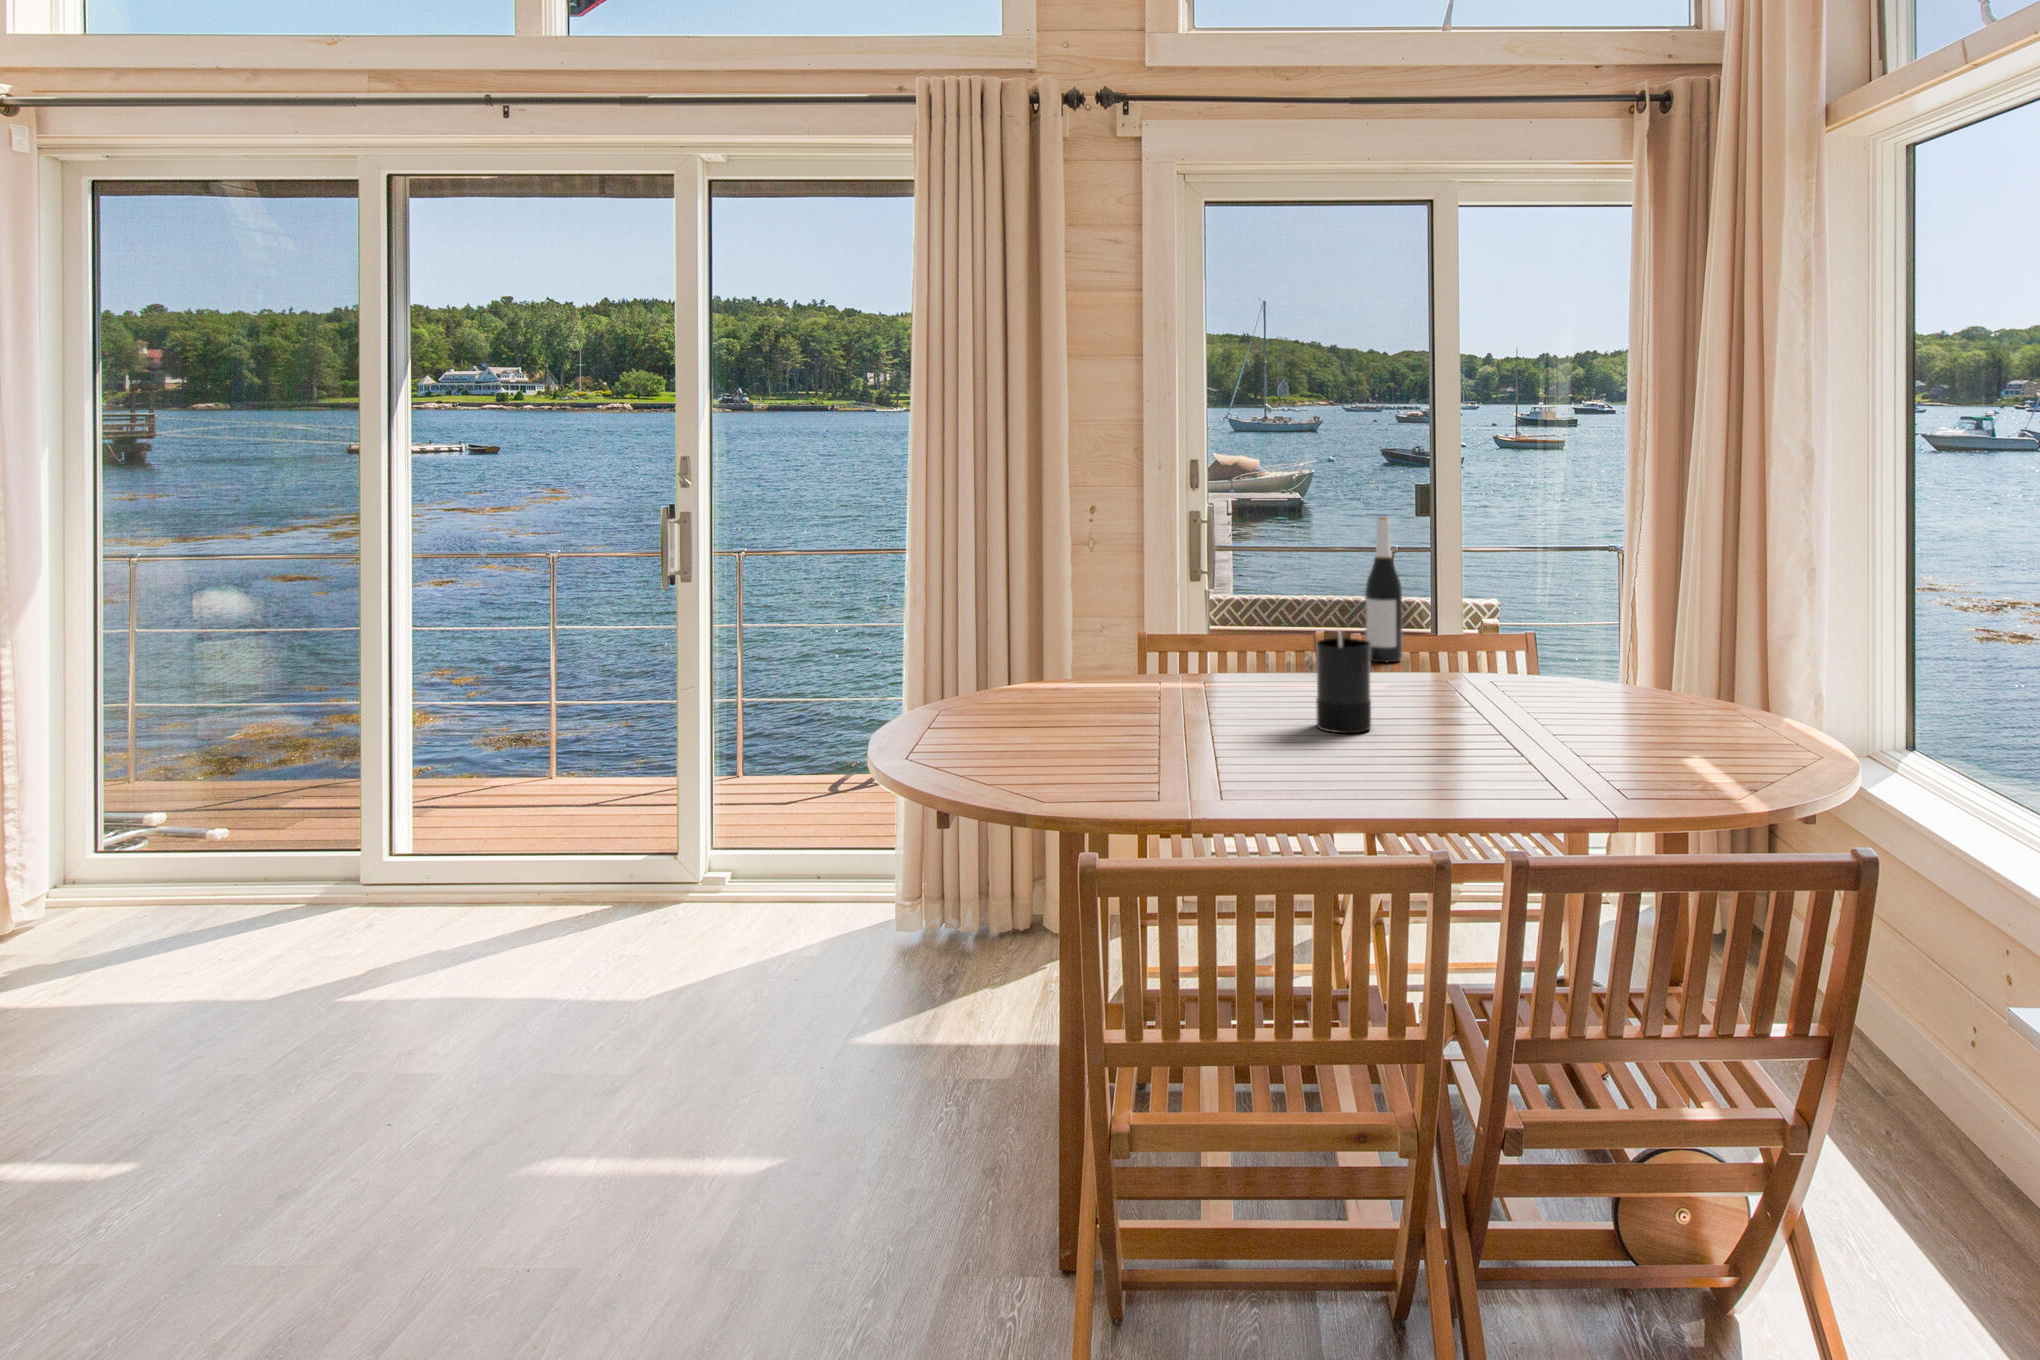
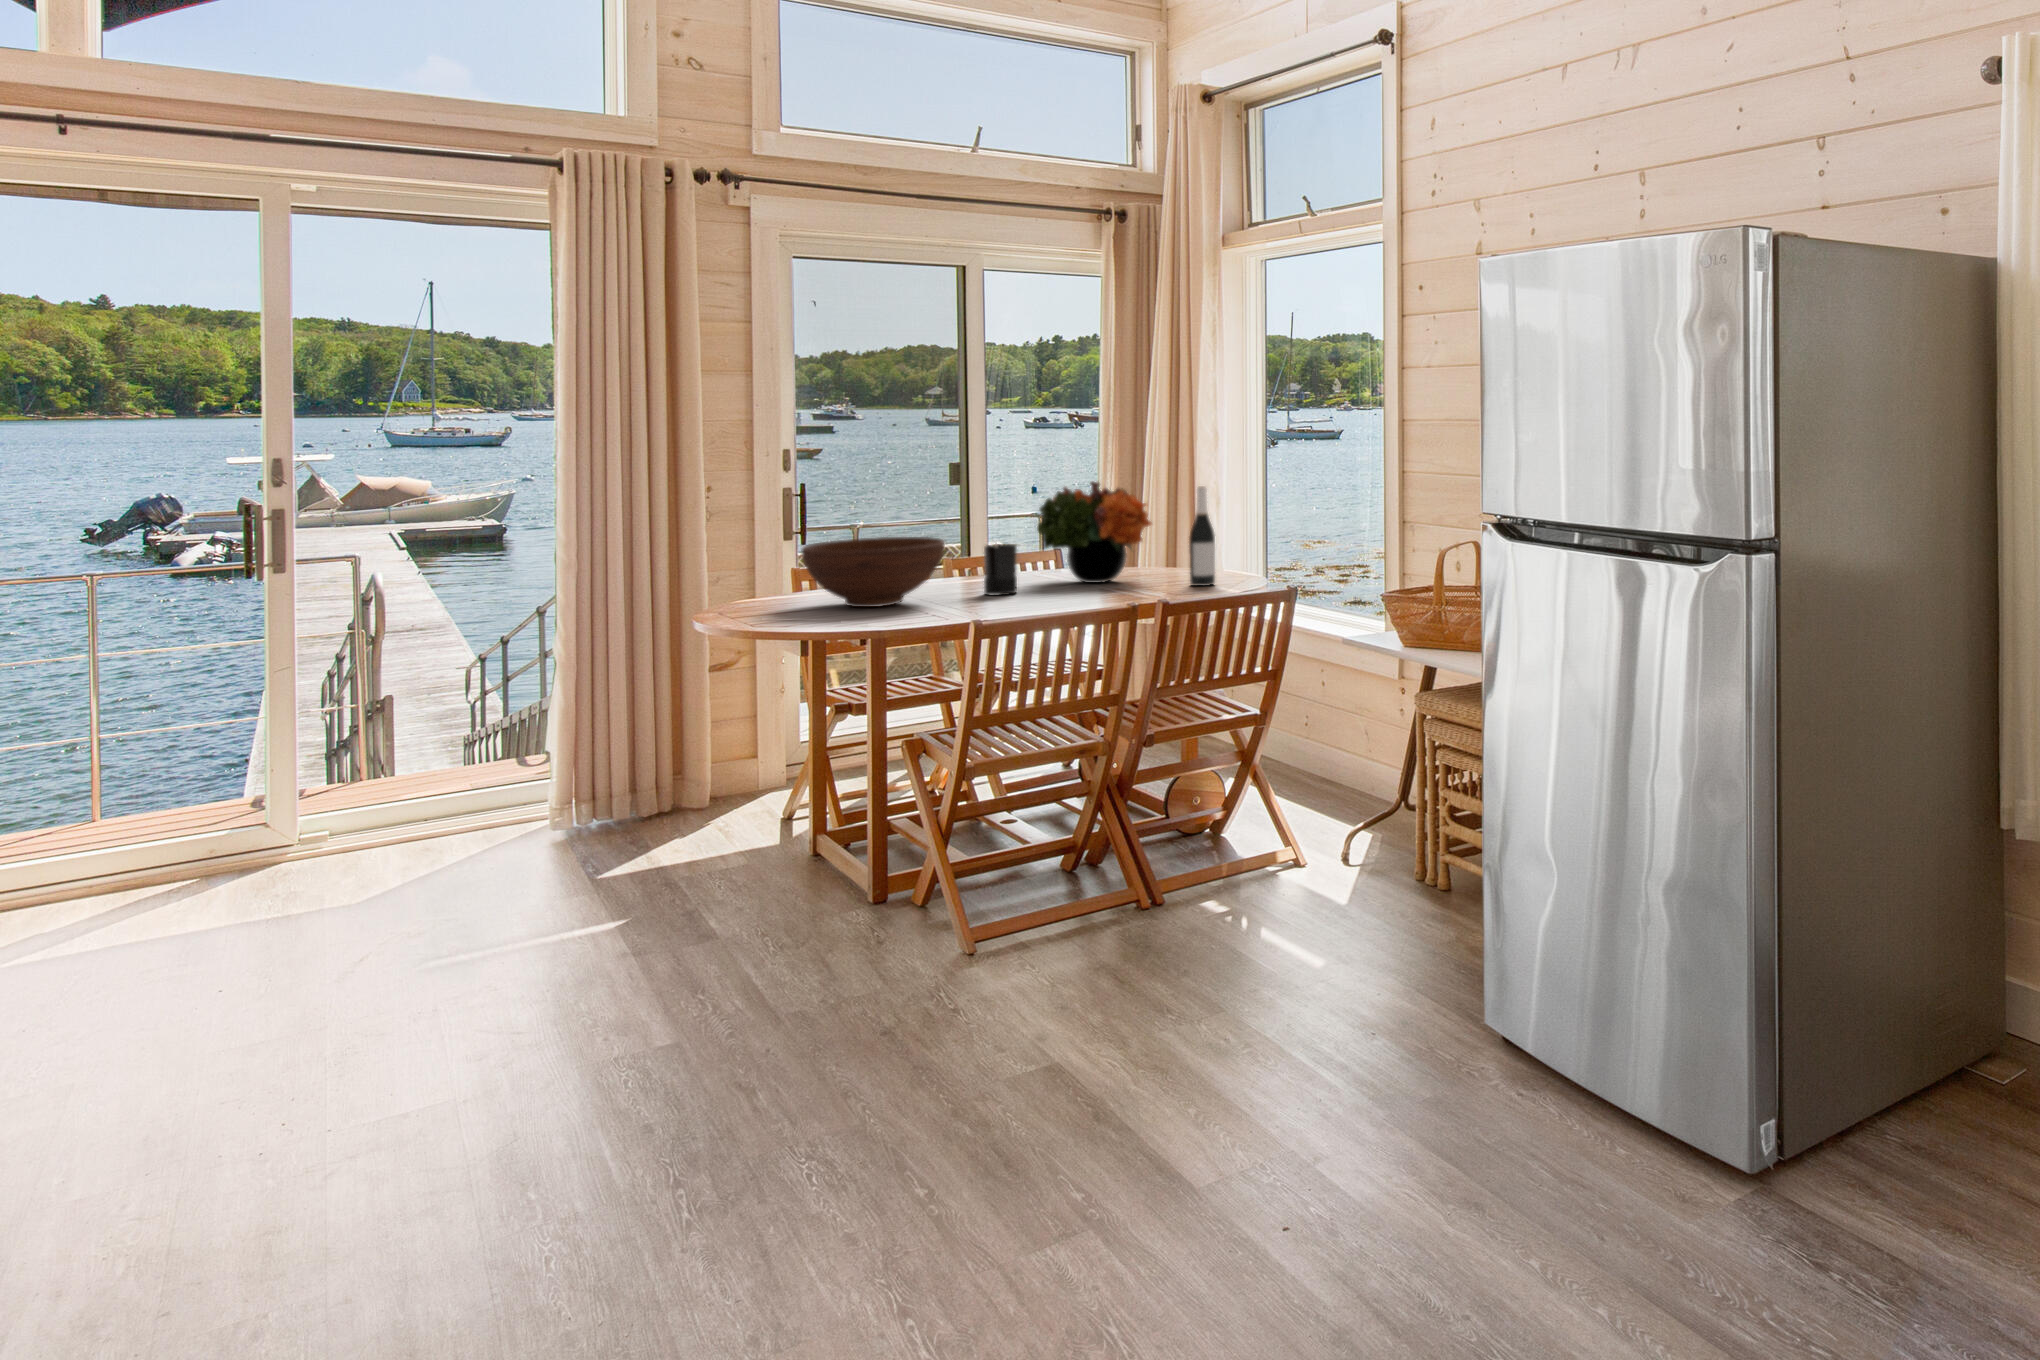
wine bottle: present [1365,517,1403,662] -> present [1189,486,1215,586]
flower arrangement: none [1428,535,1643,721] -> present [1037,481,1152,583]
fruit bowl: none [1007,608,1227,734] -> present [801,537,945,607]

